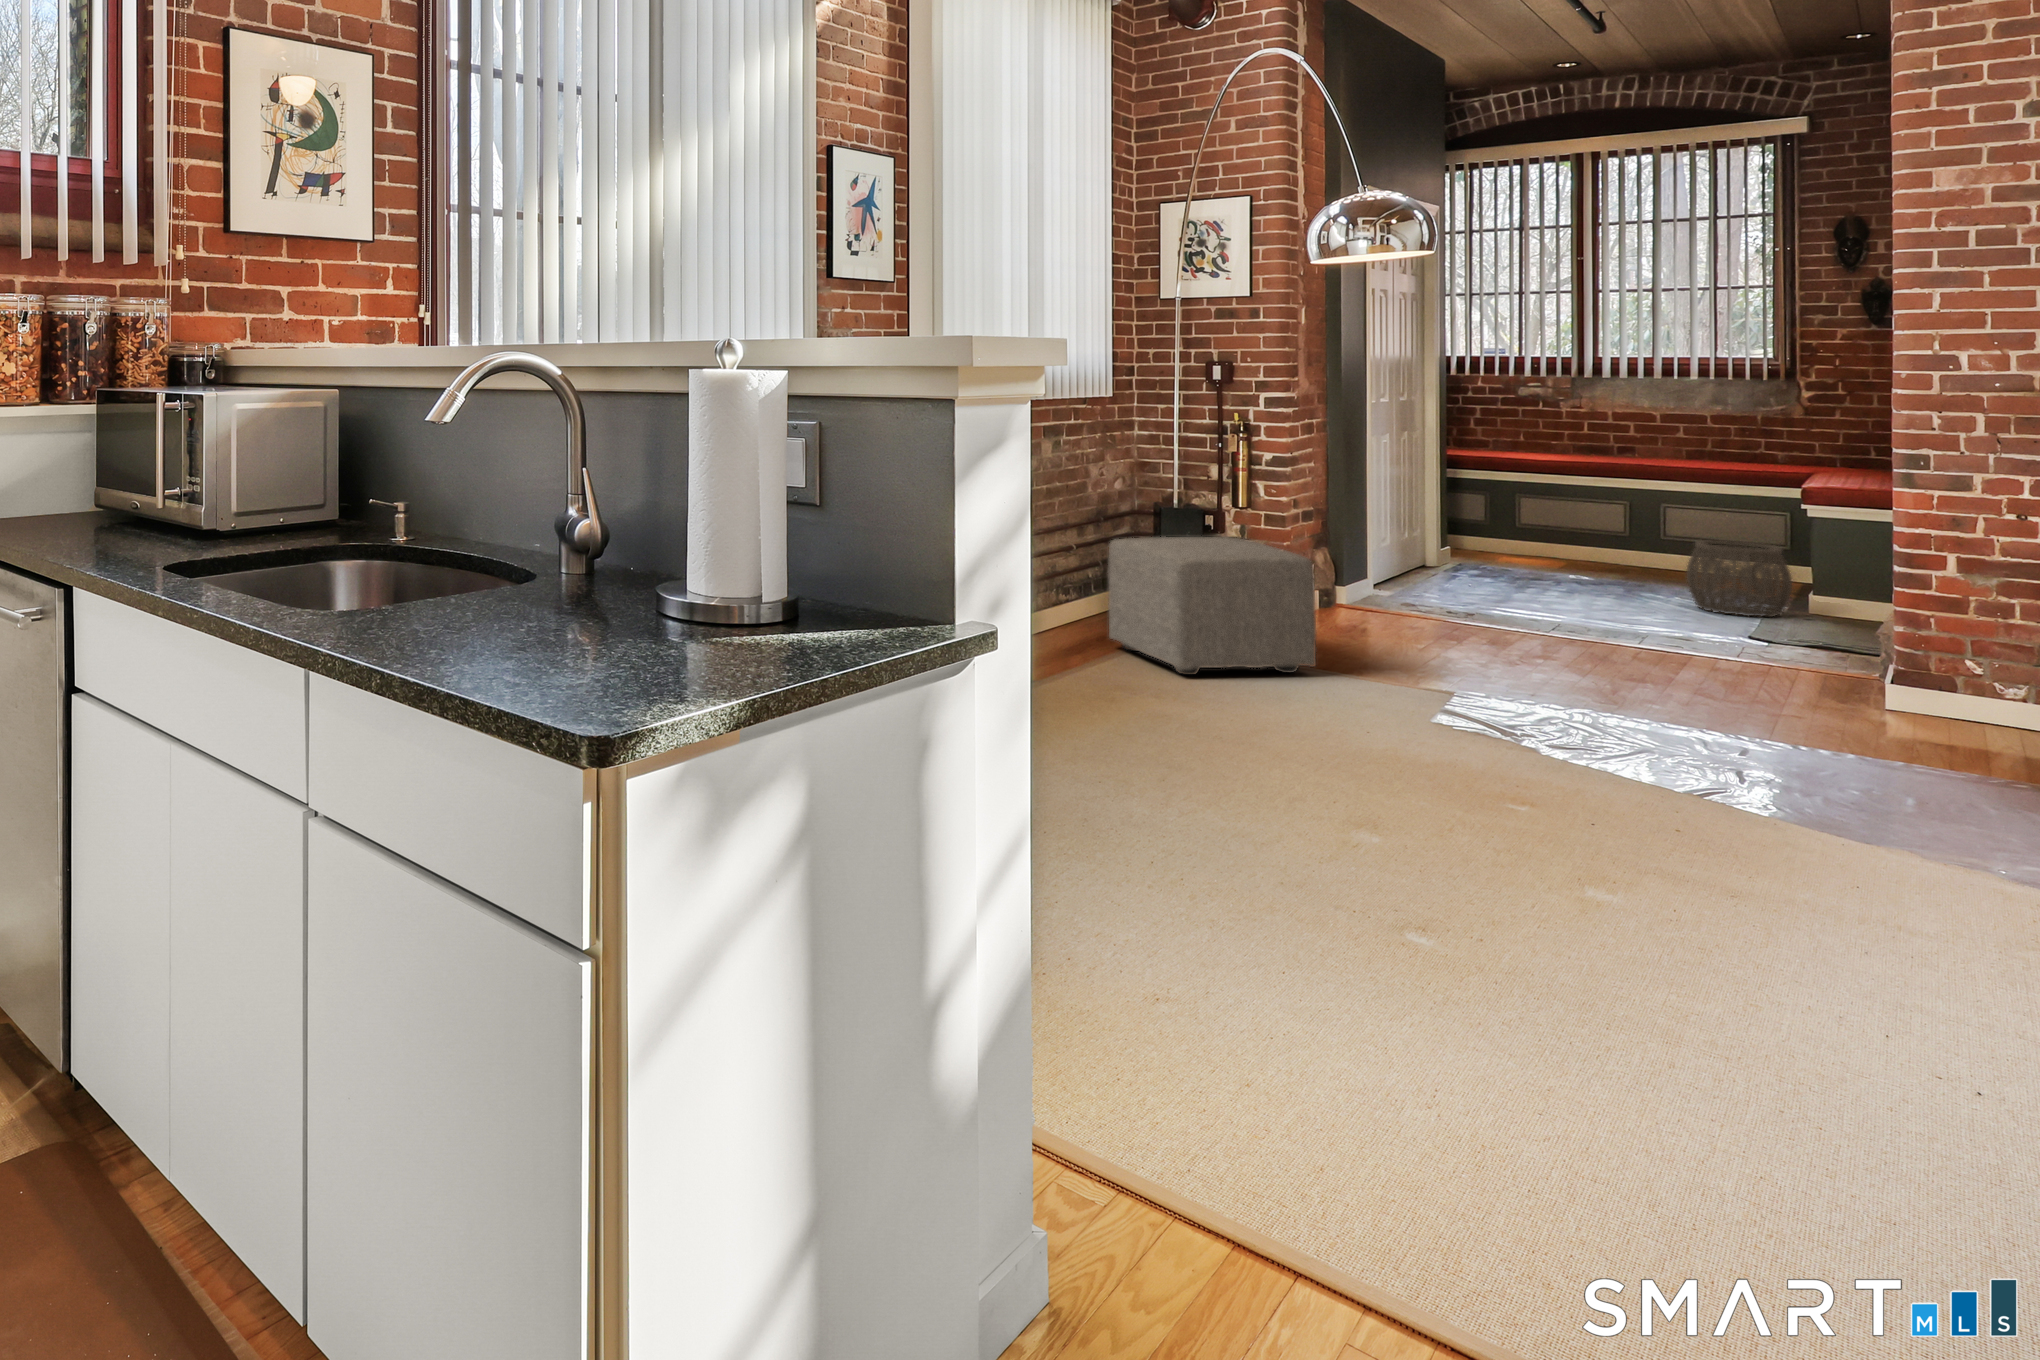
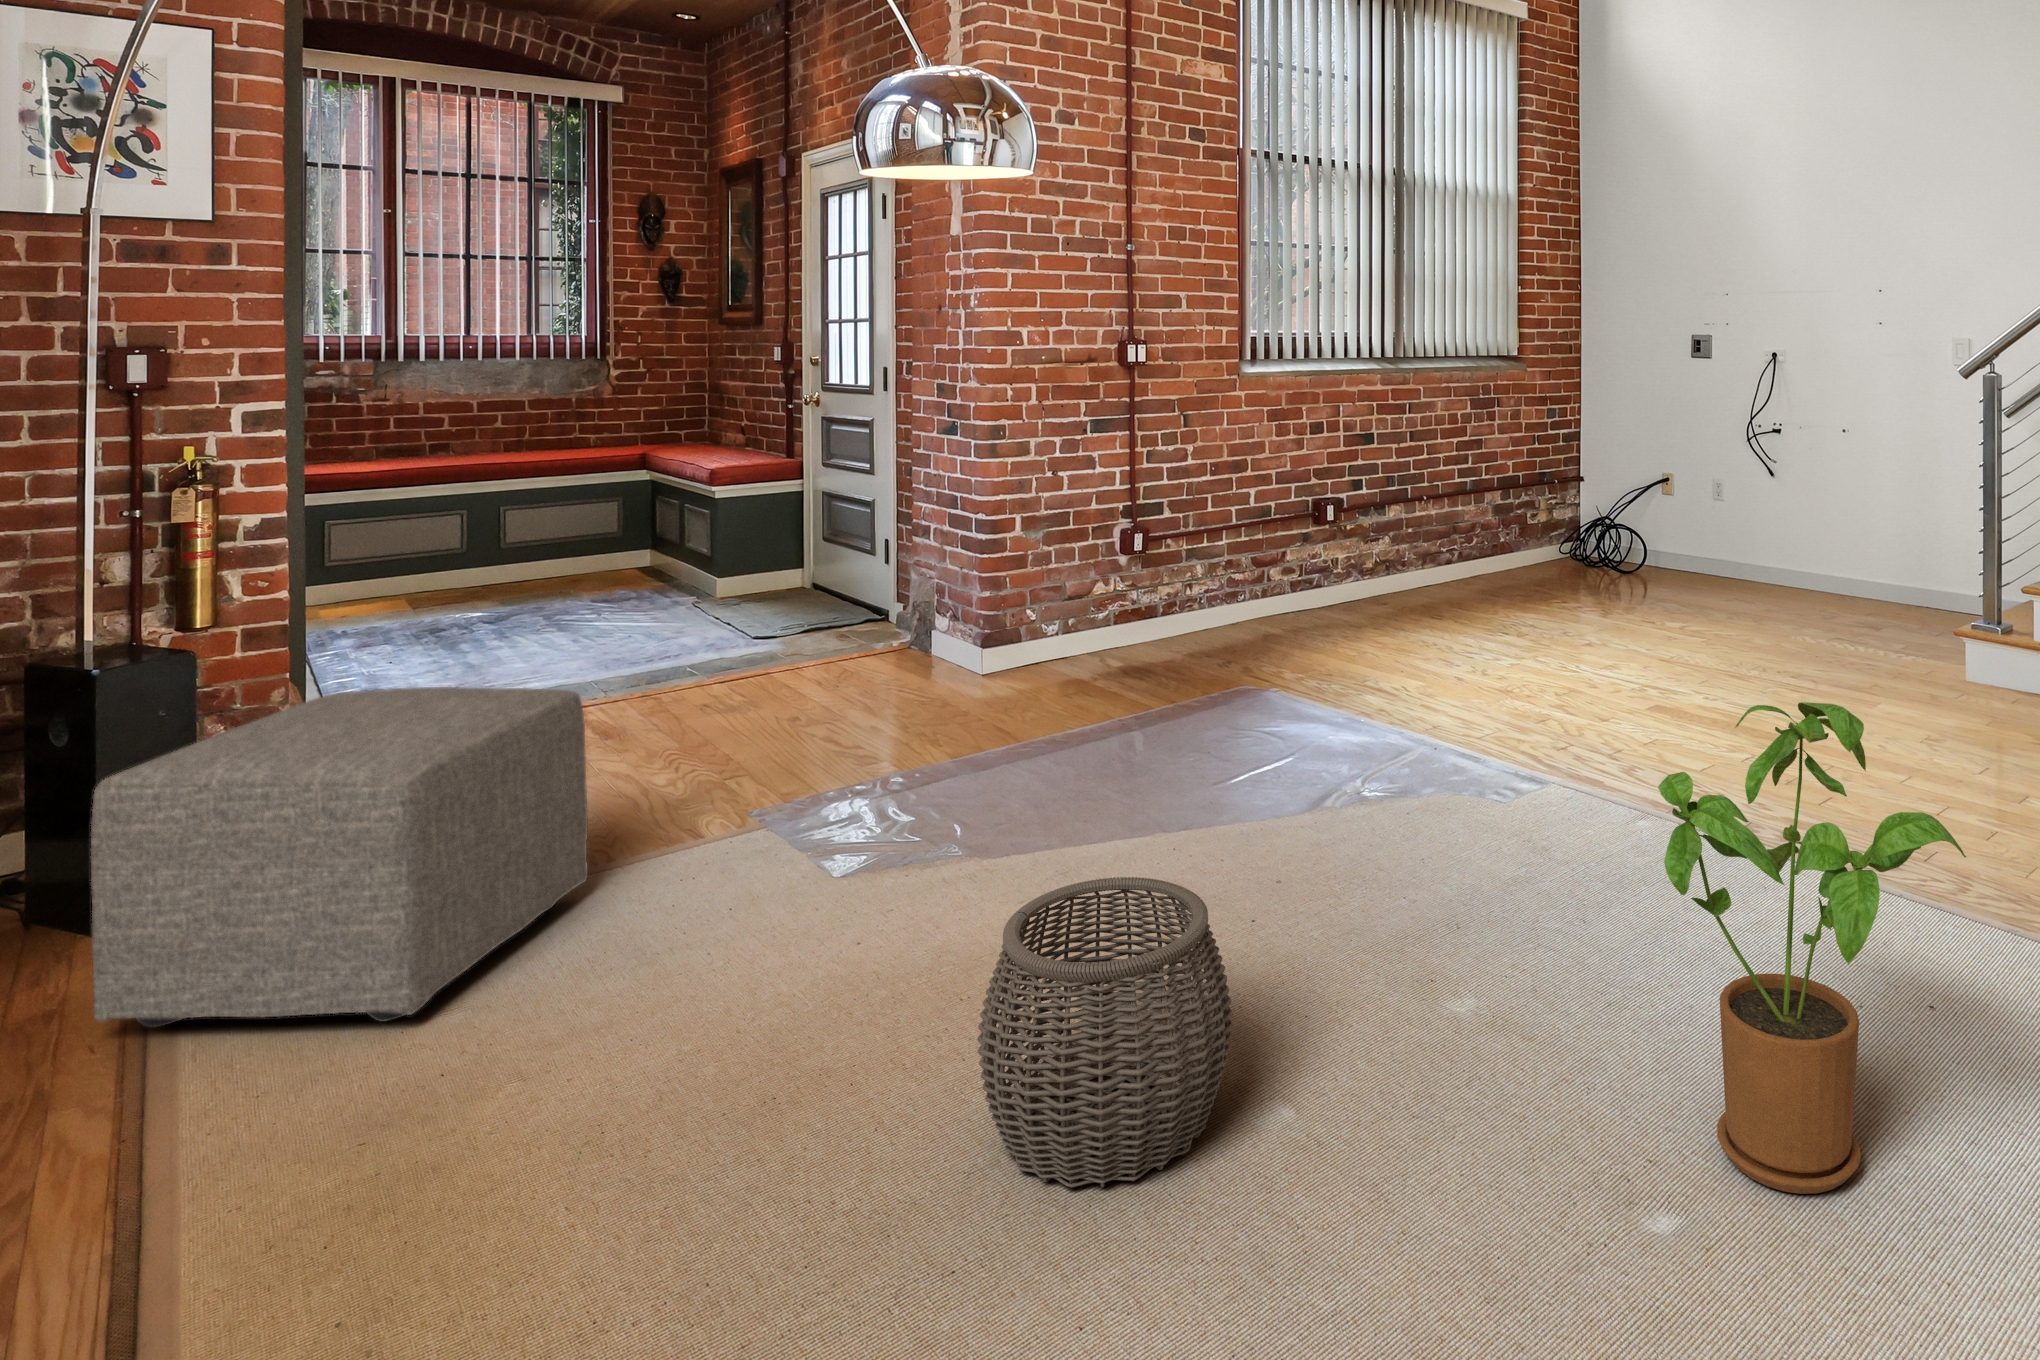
woven basket: present [1686,540,1792,617] -> present [977,877,1233,1188]
house plant: none [1481,648,1715,973] -> present [1658,702,1966,1194]

